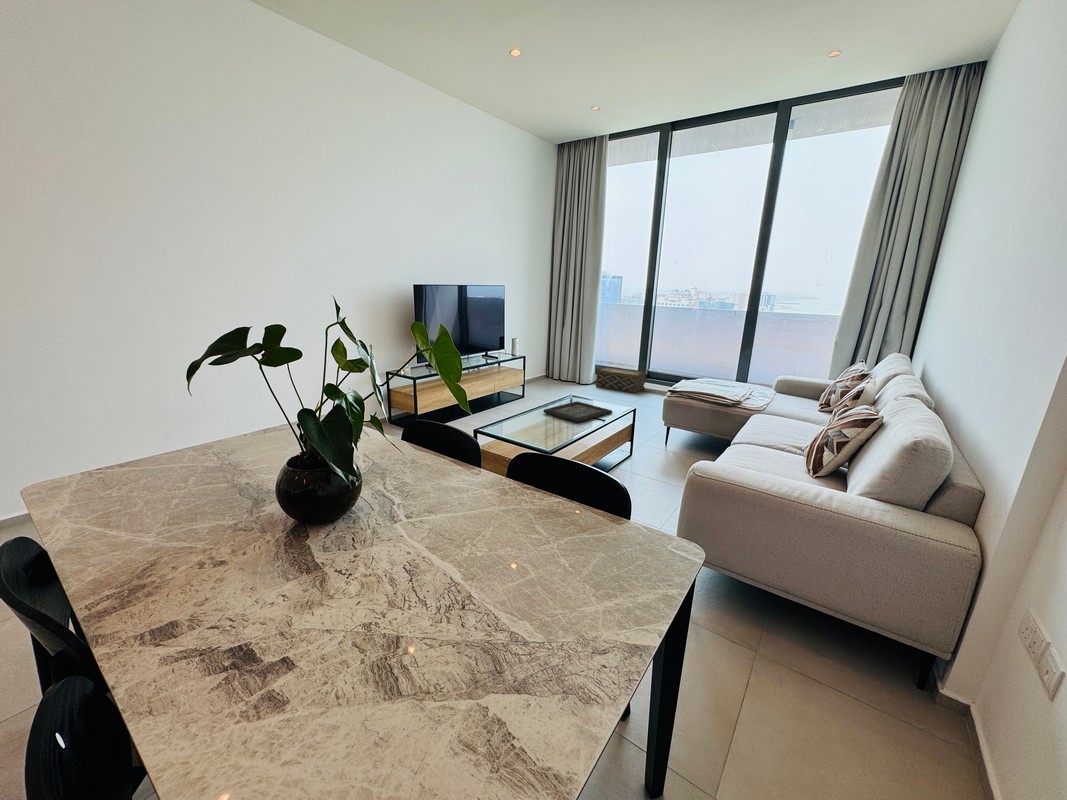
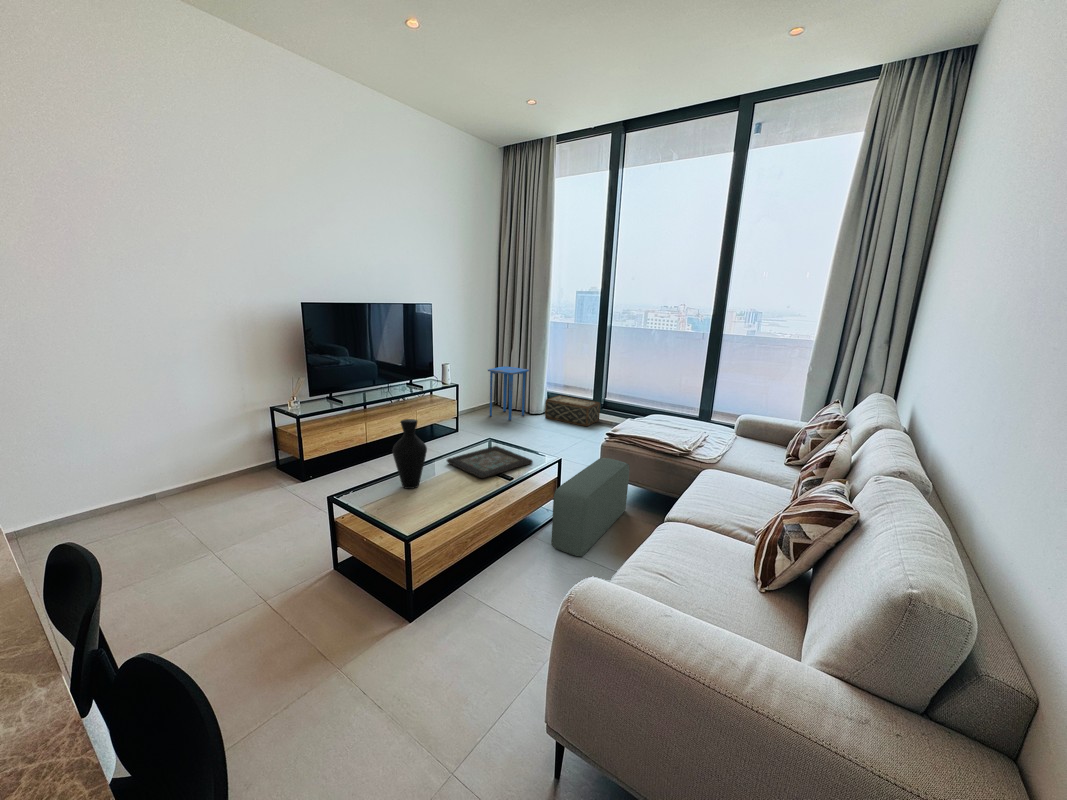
side table: none [546,341,582,388] -> present [488,366,529,420]
vase: none [512,374,538,429] -> present [392,419,427,489]
pouf: none [636,409,691,479] -> present [551,458,630,556]

